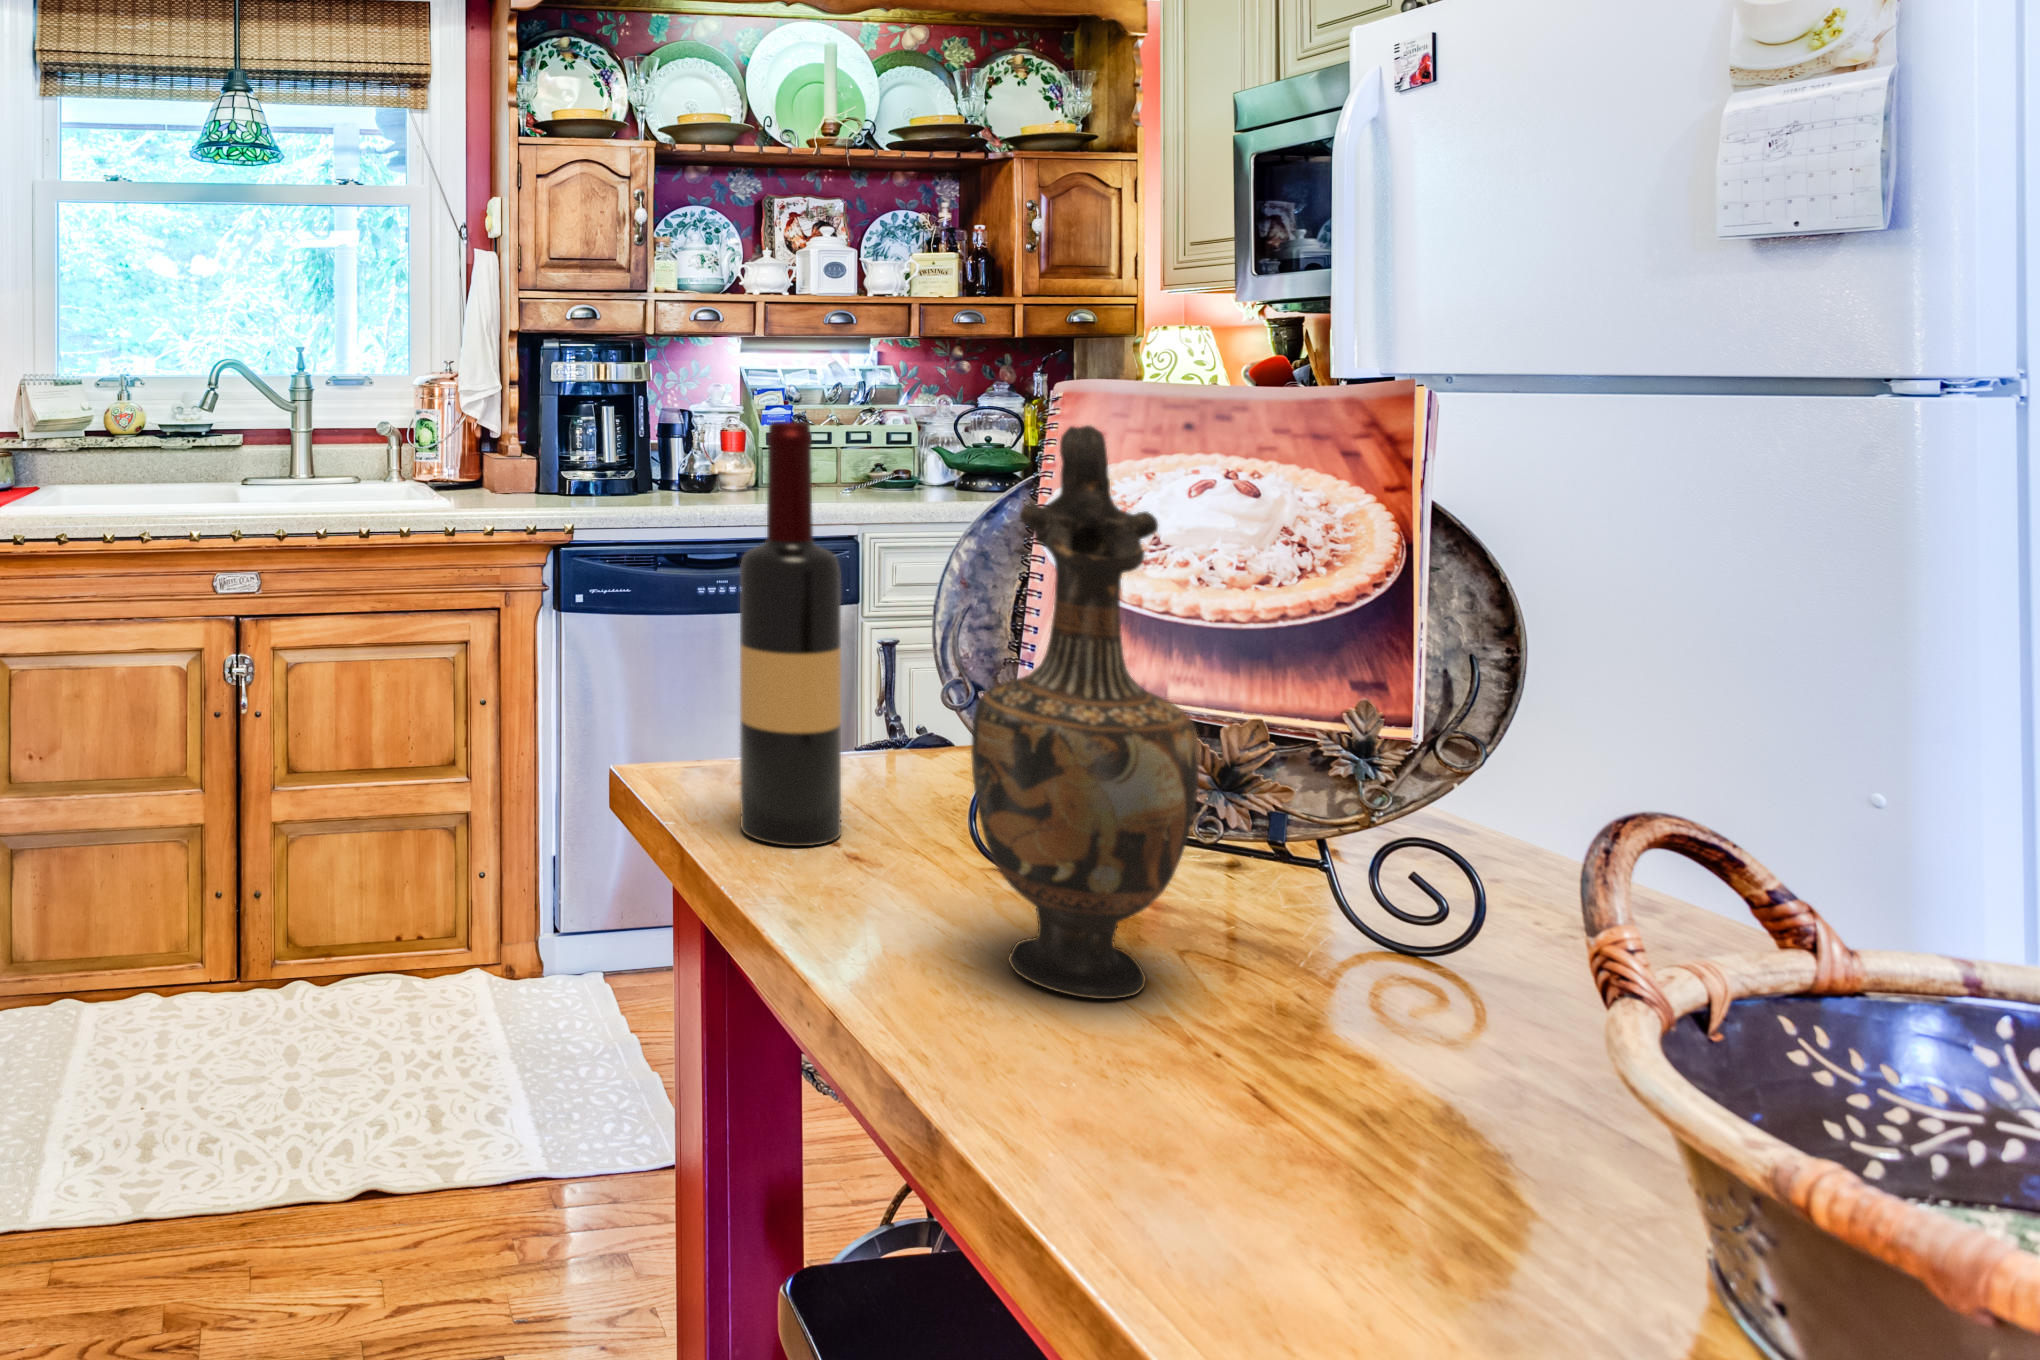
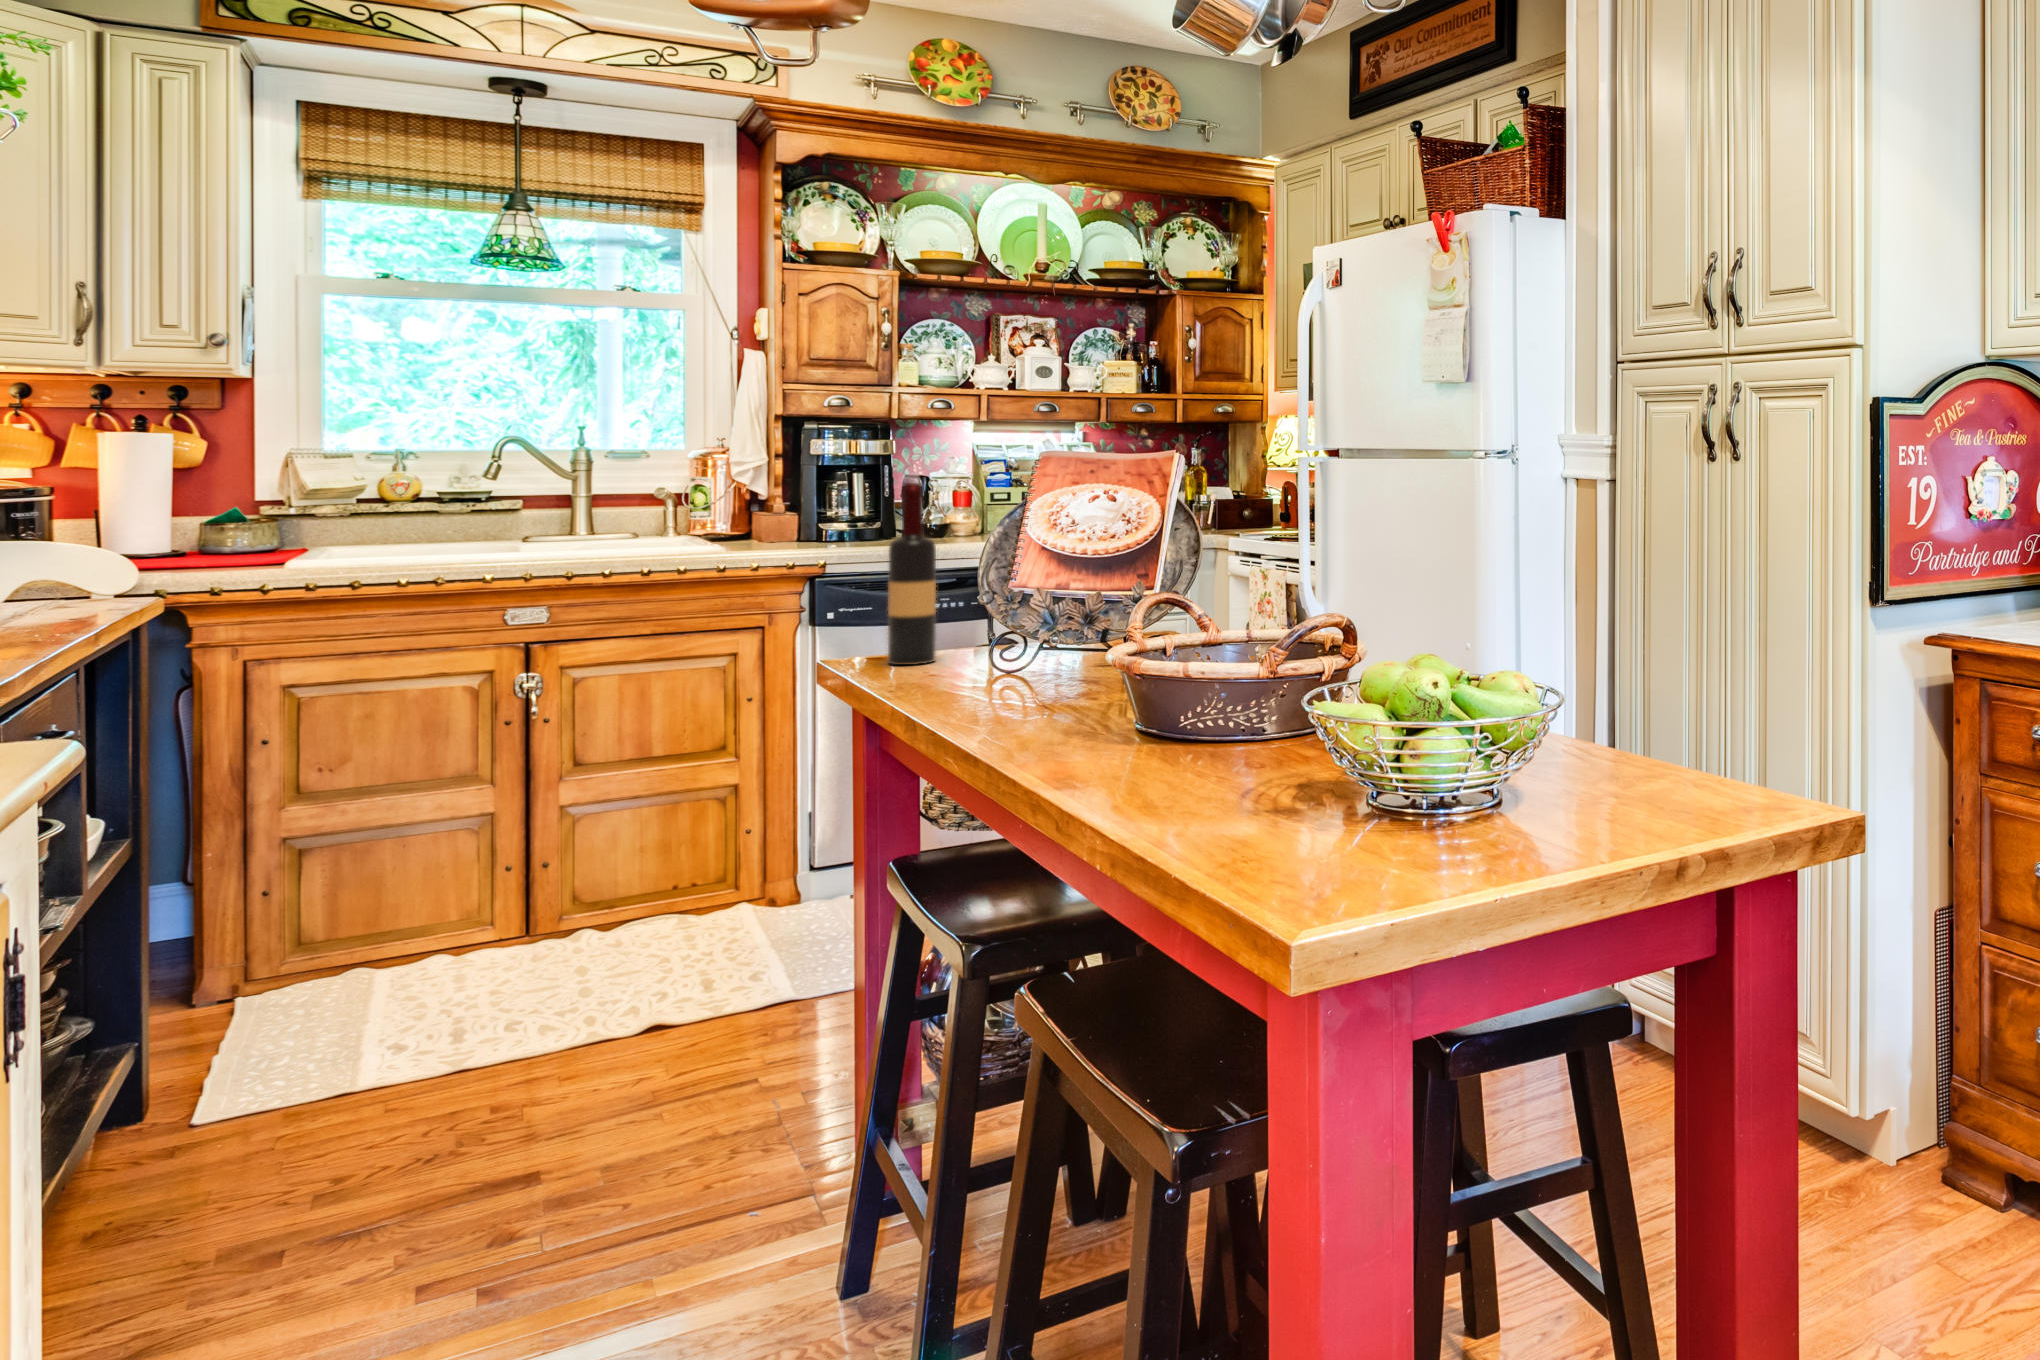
vase: present [971,426,1200,999] -> none [963,483,1042,680]

